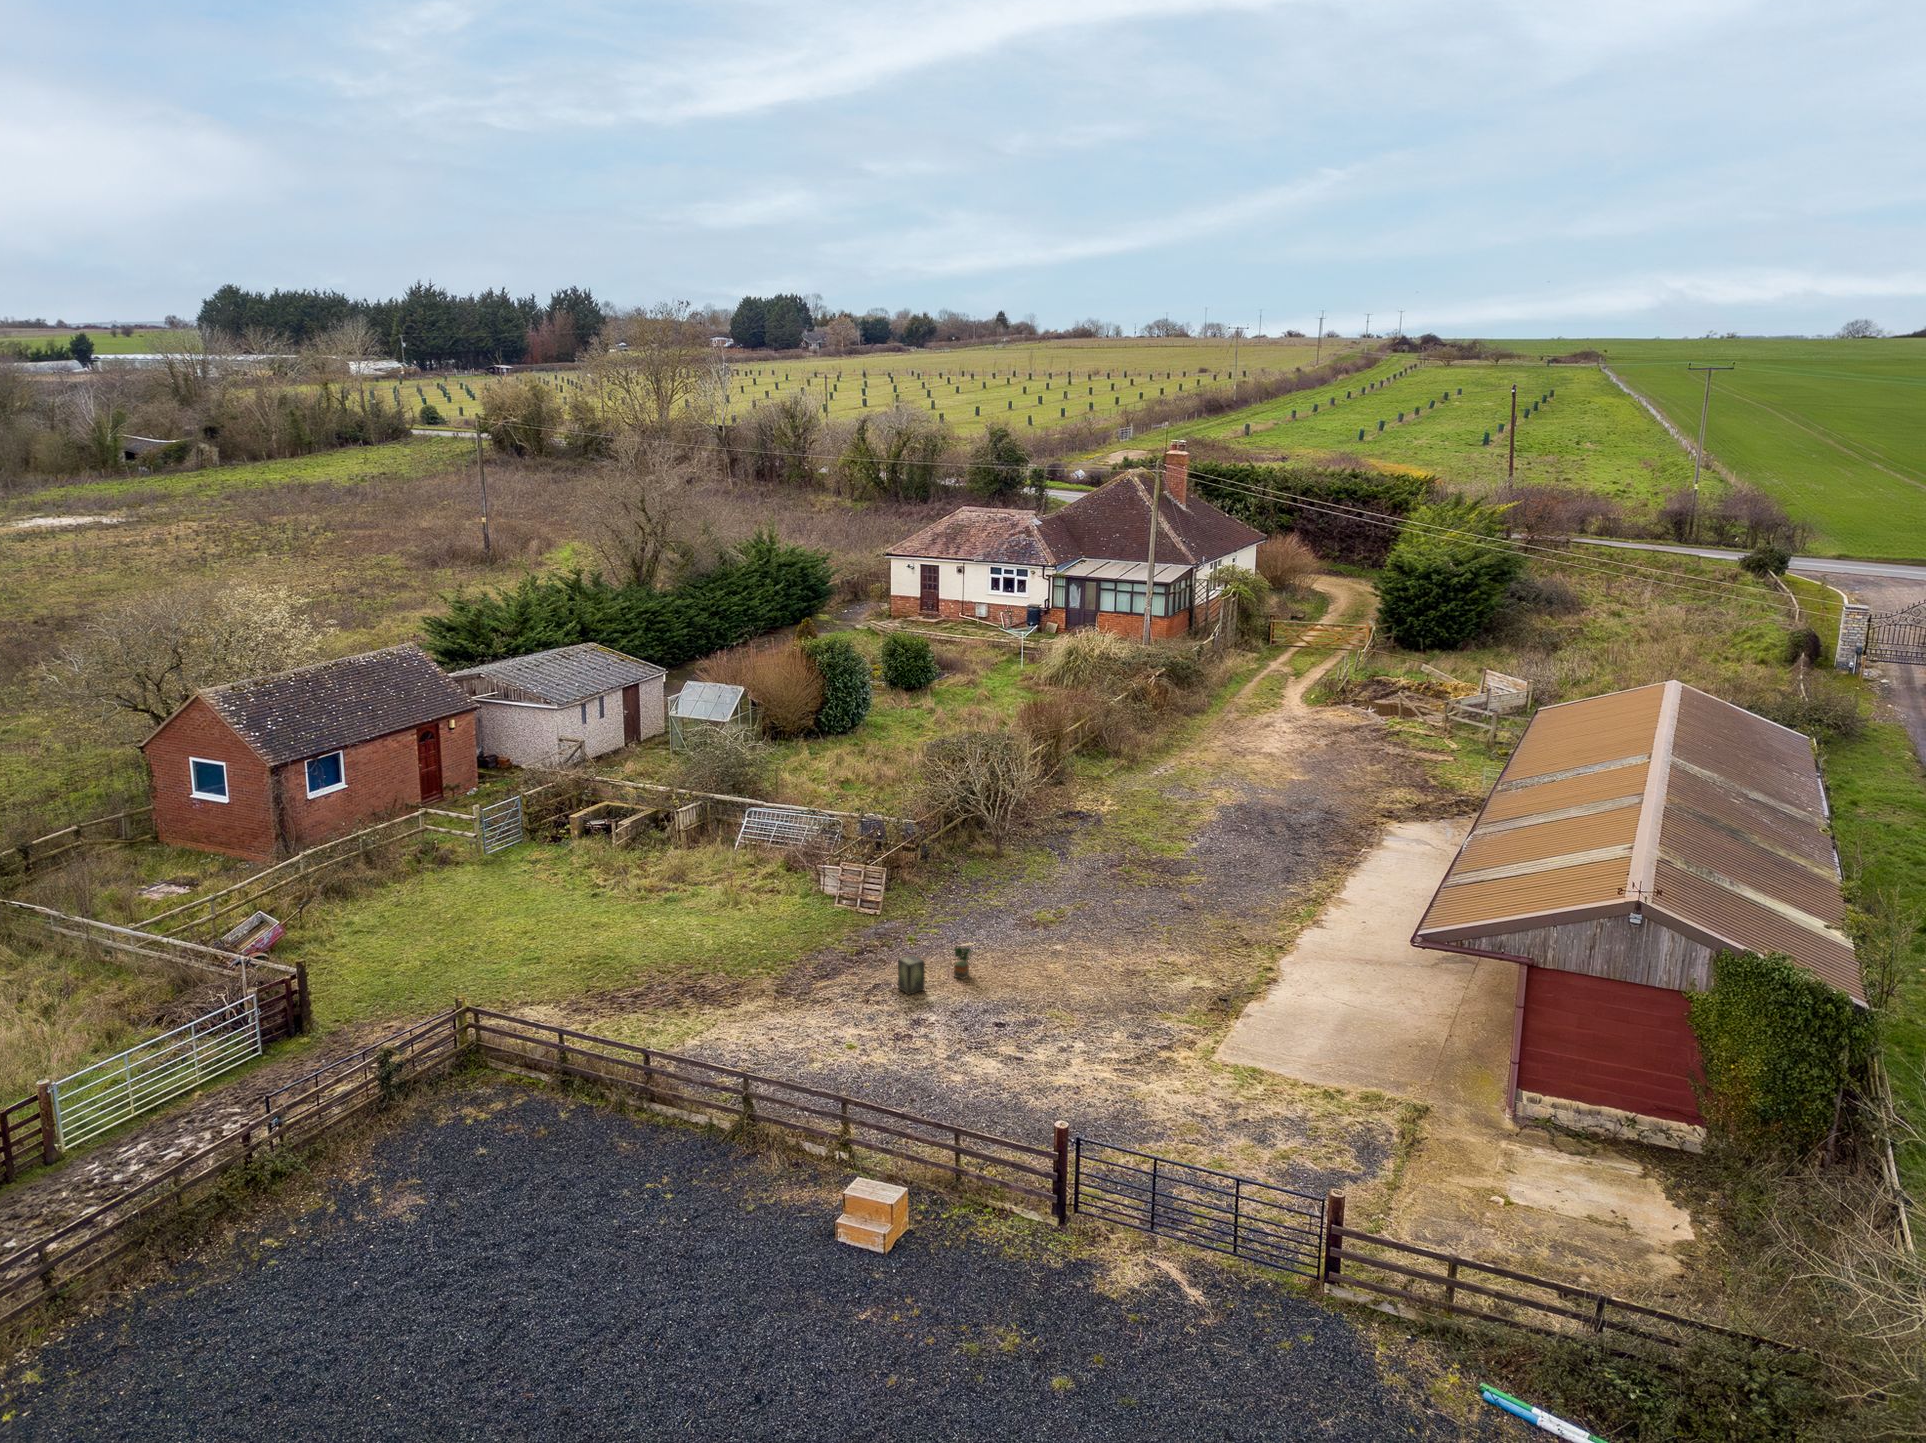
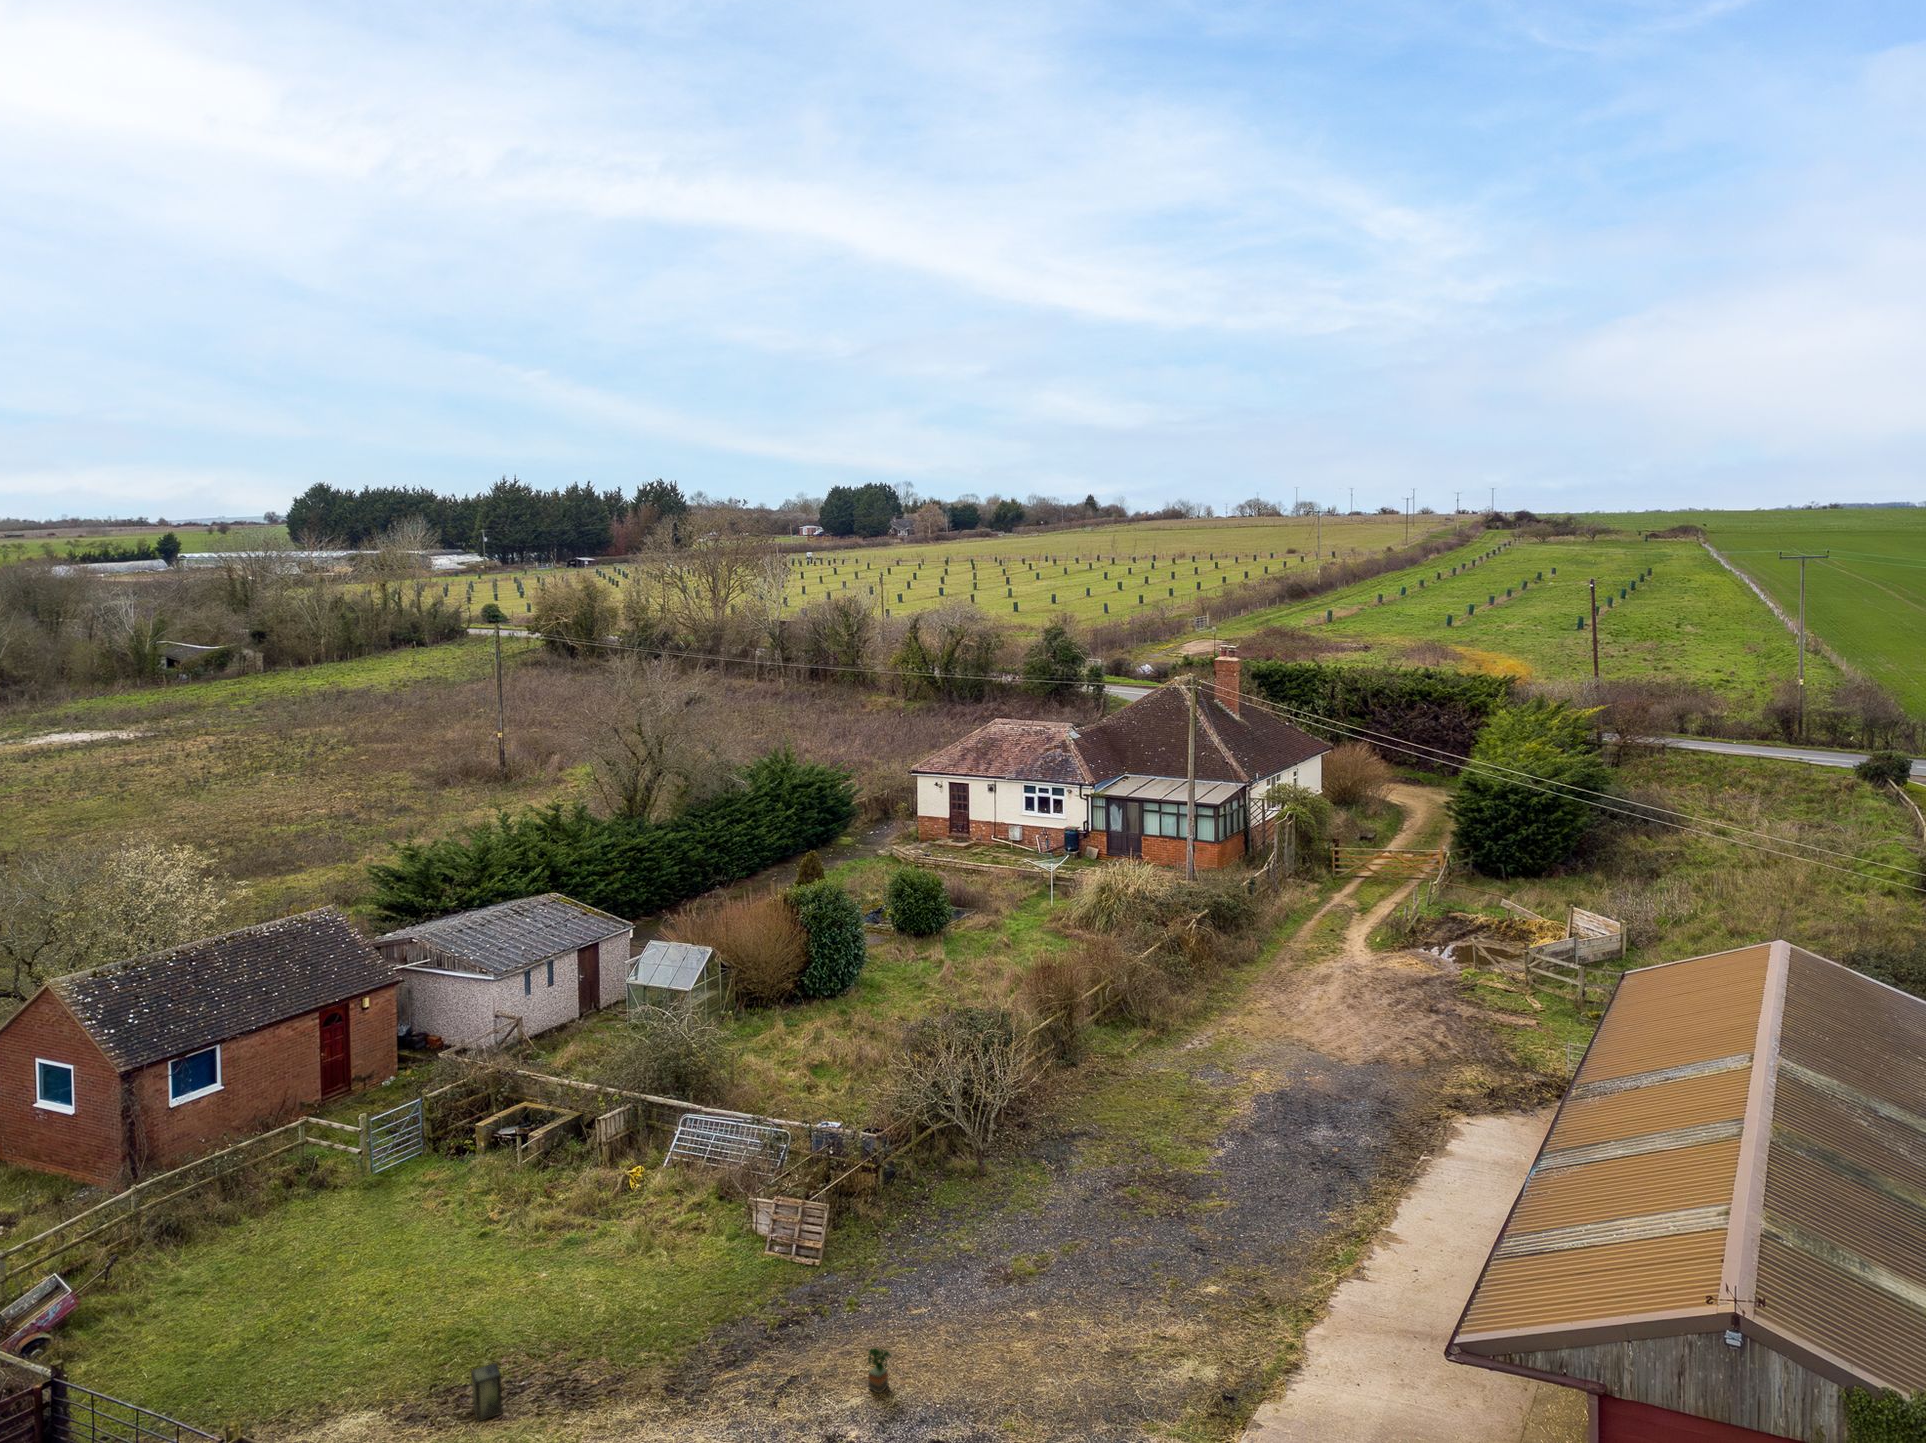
storage box: present [898,955,925,995] -> present [471,1363,503,1421]

